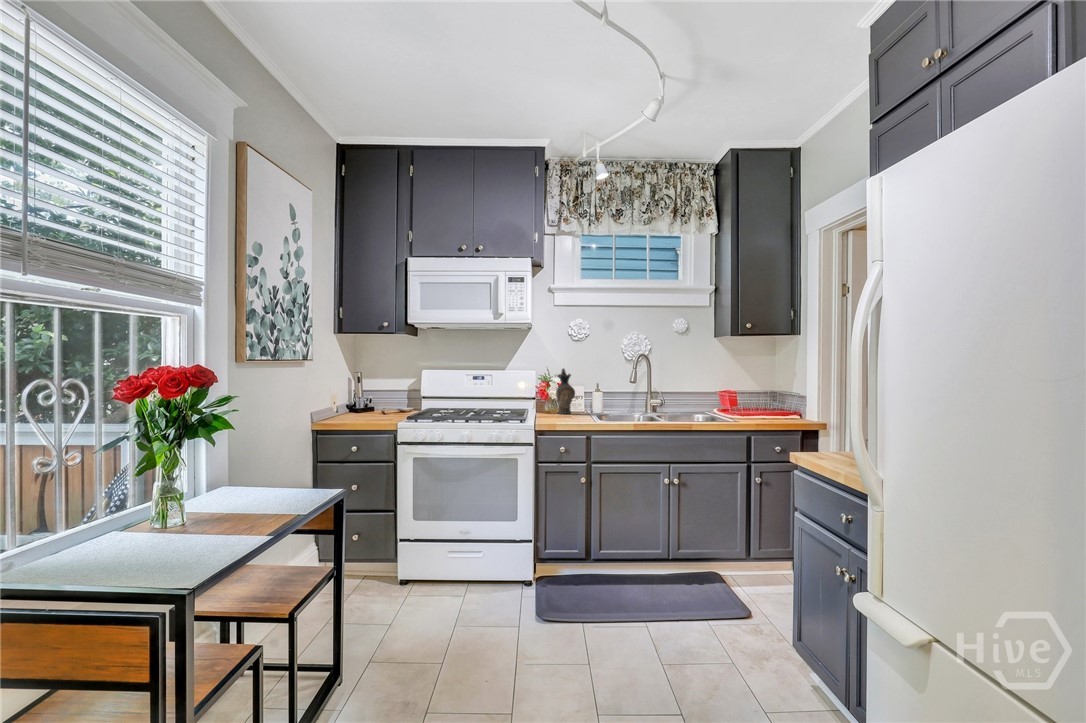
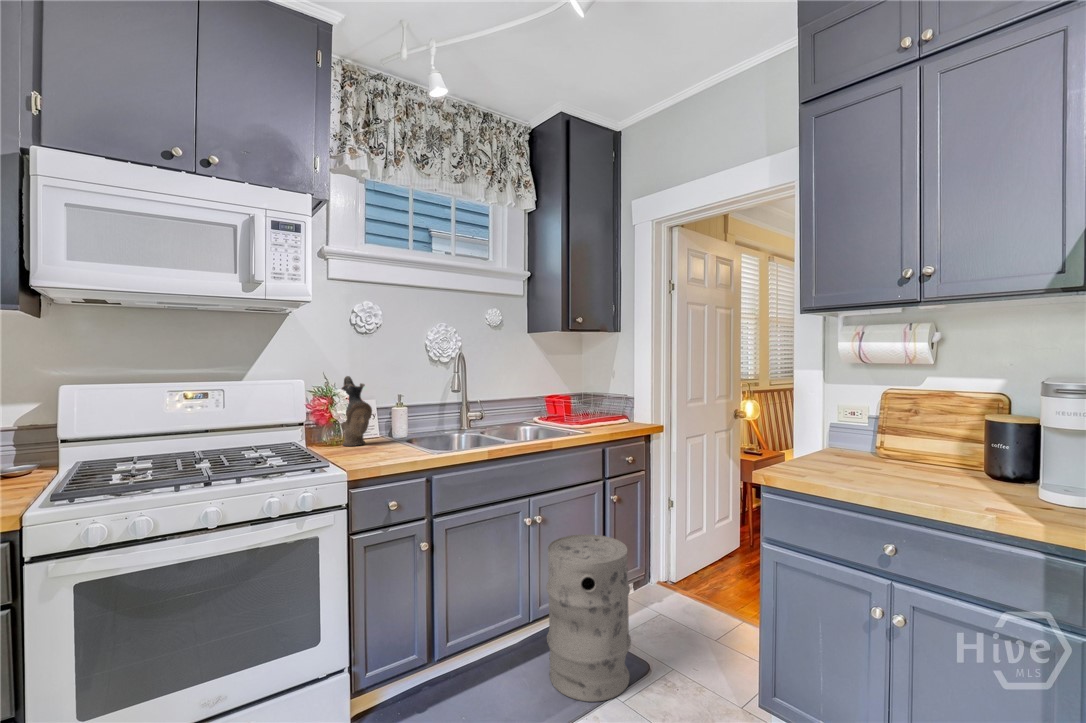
trash can: none [662,497,729,618] -> present [547,534,631,702]

